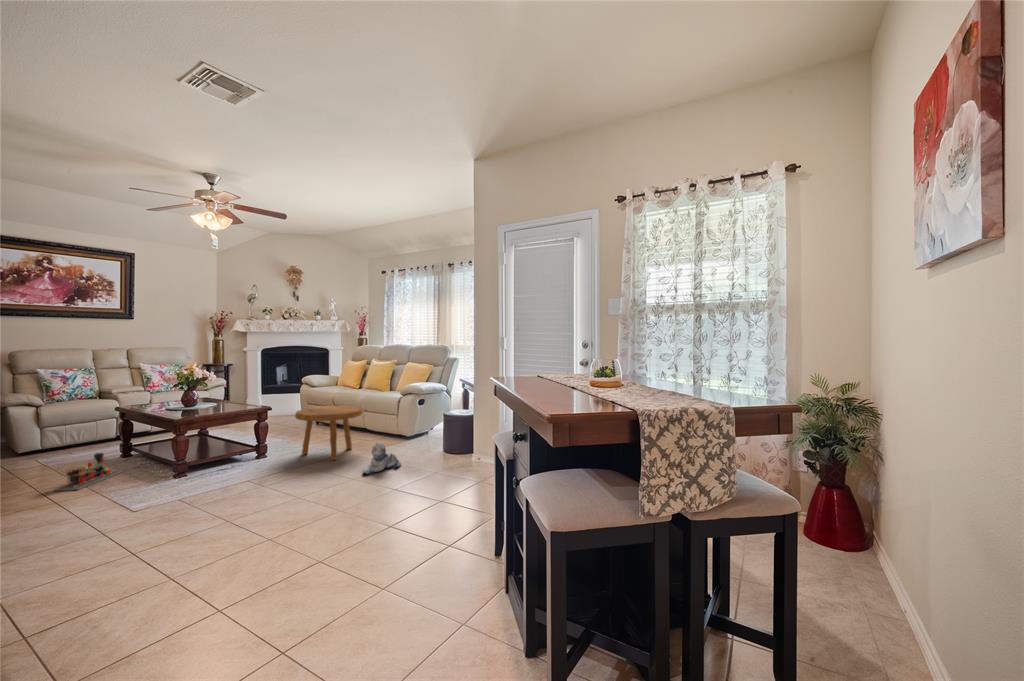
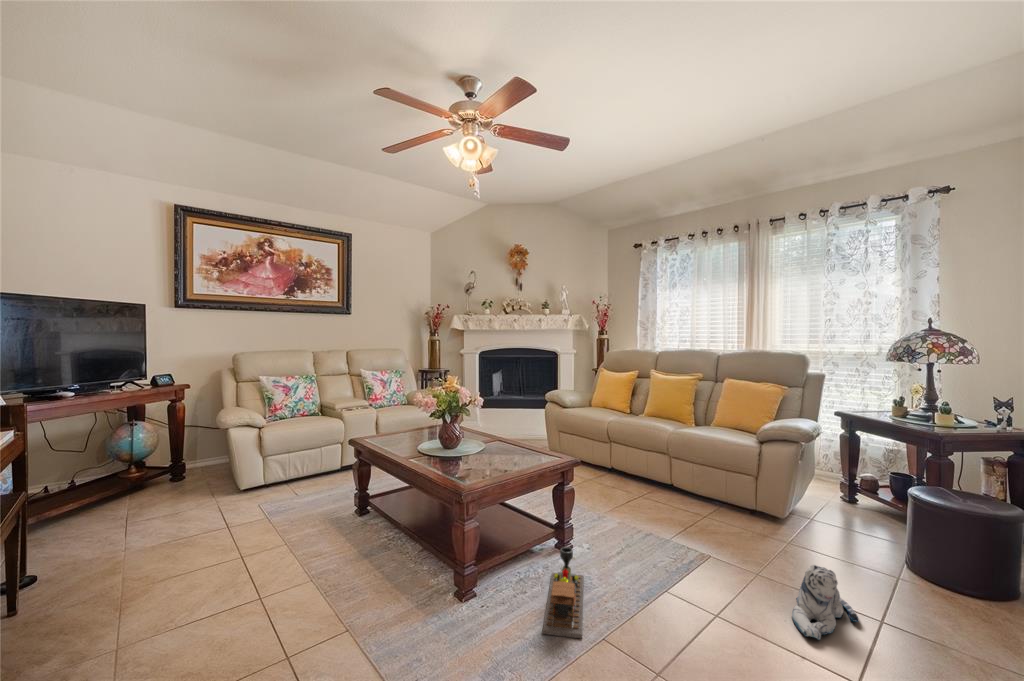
footstool: present [295,405,362,460] -> none [604,455,716,566]
toy train: present [55,453,122,491] -> present [542,547,584,638]

